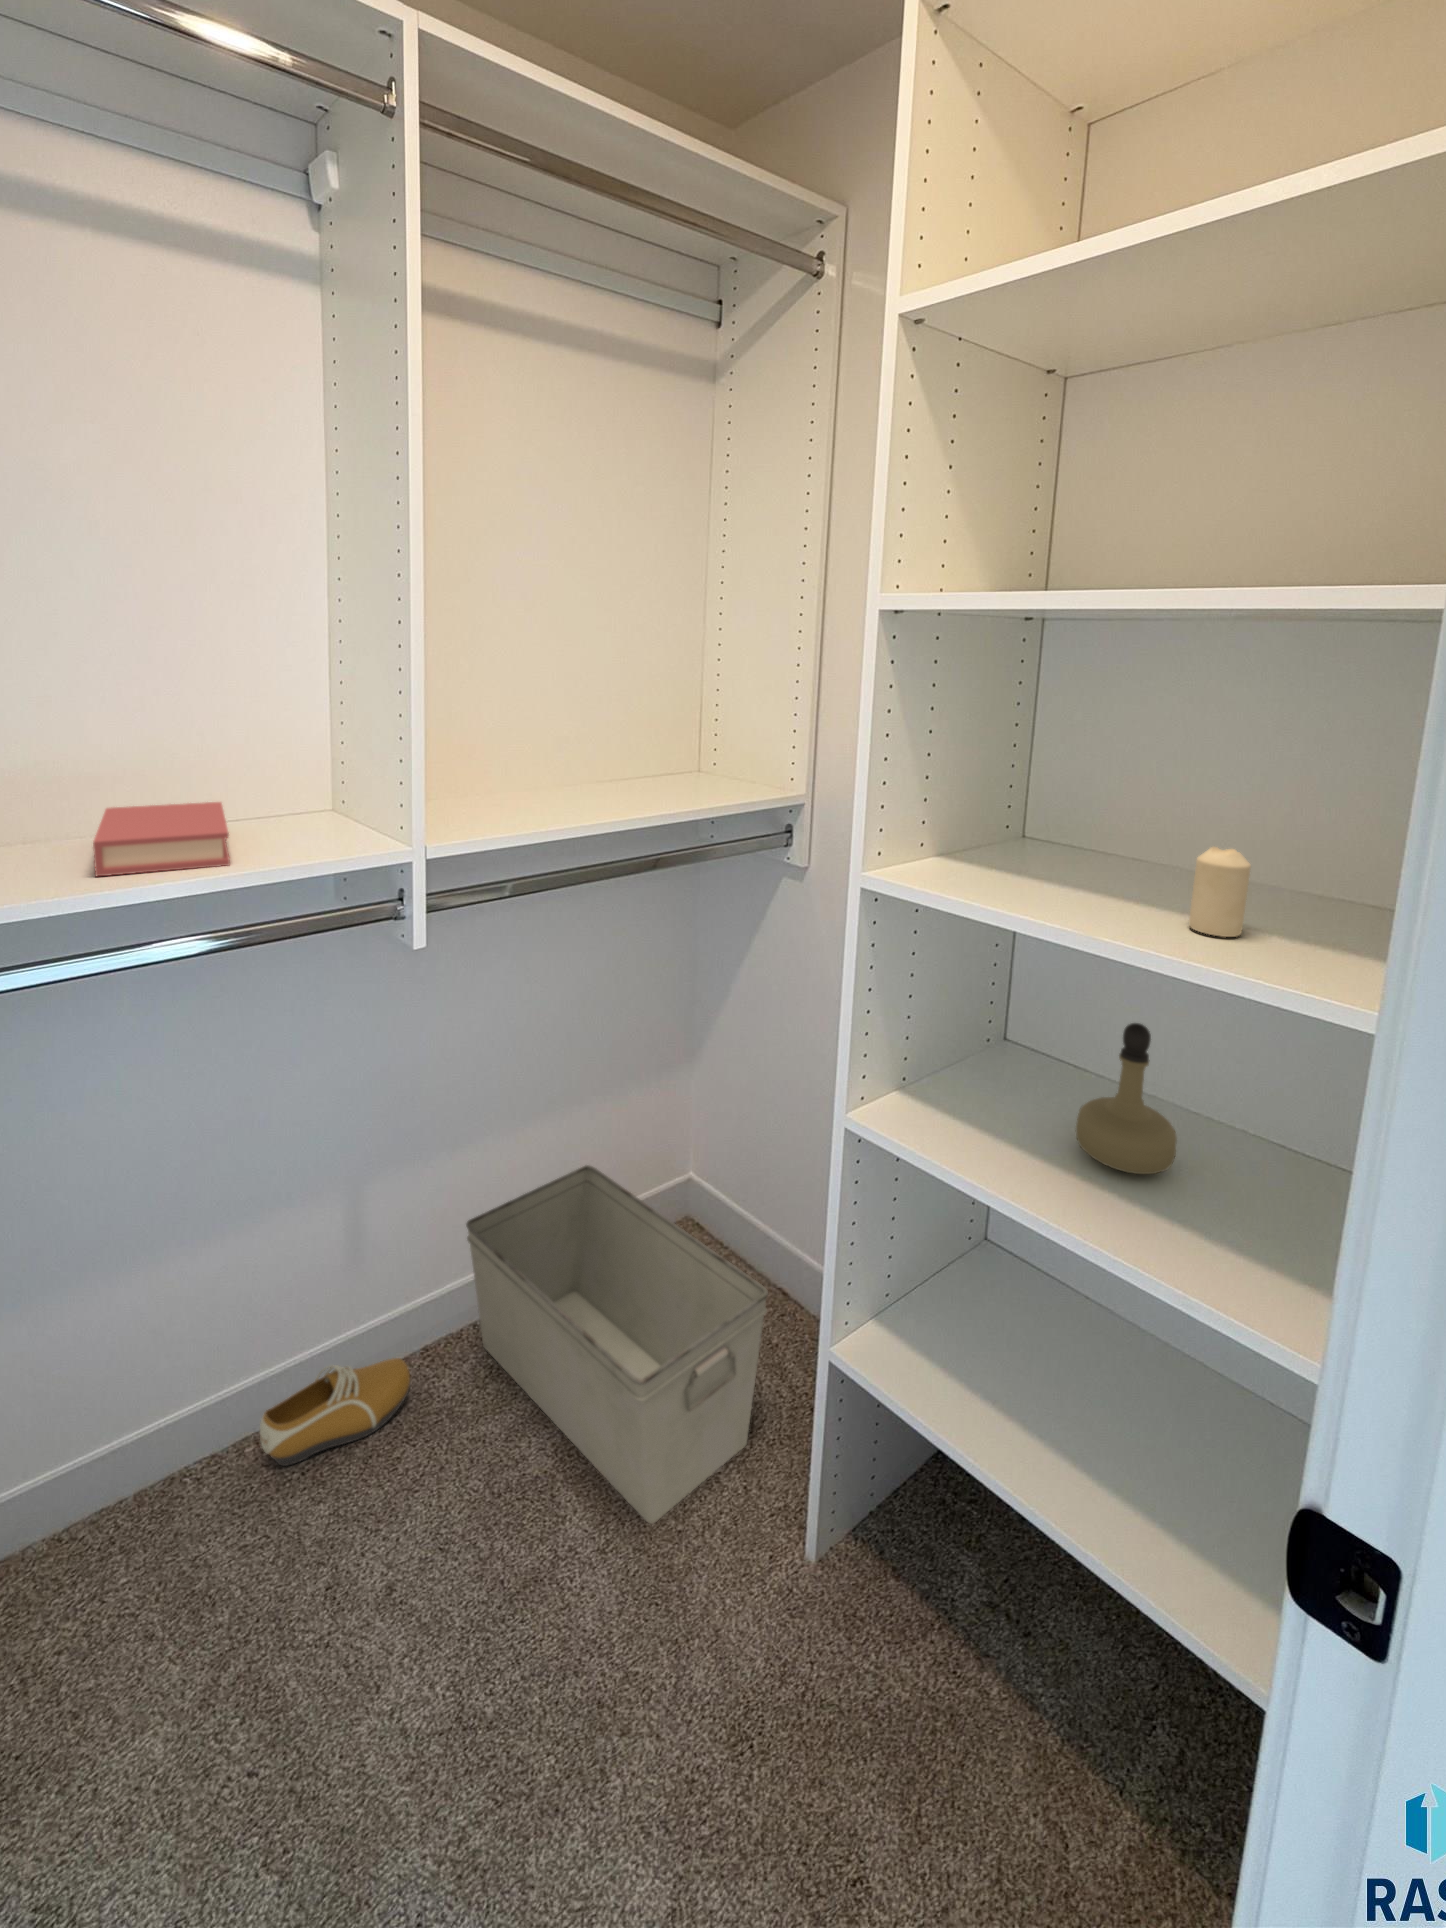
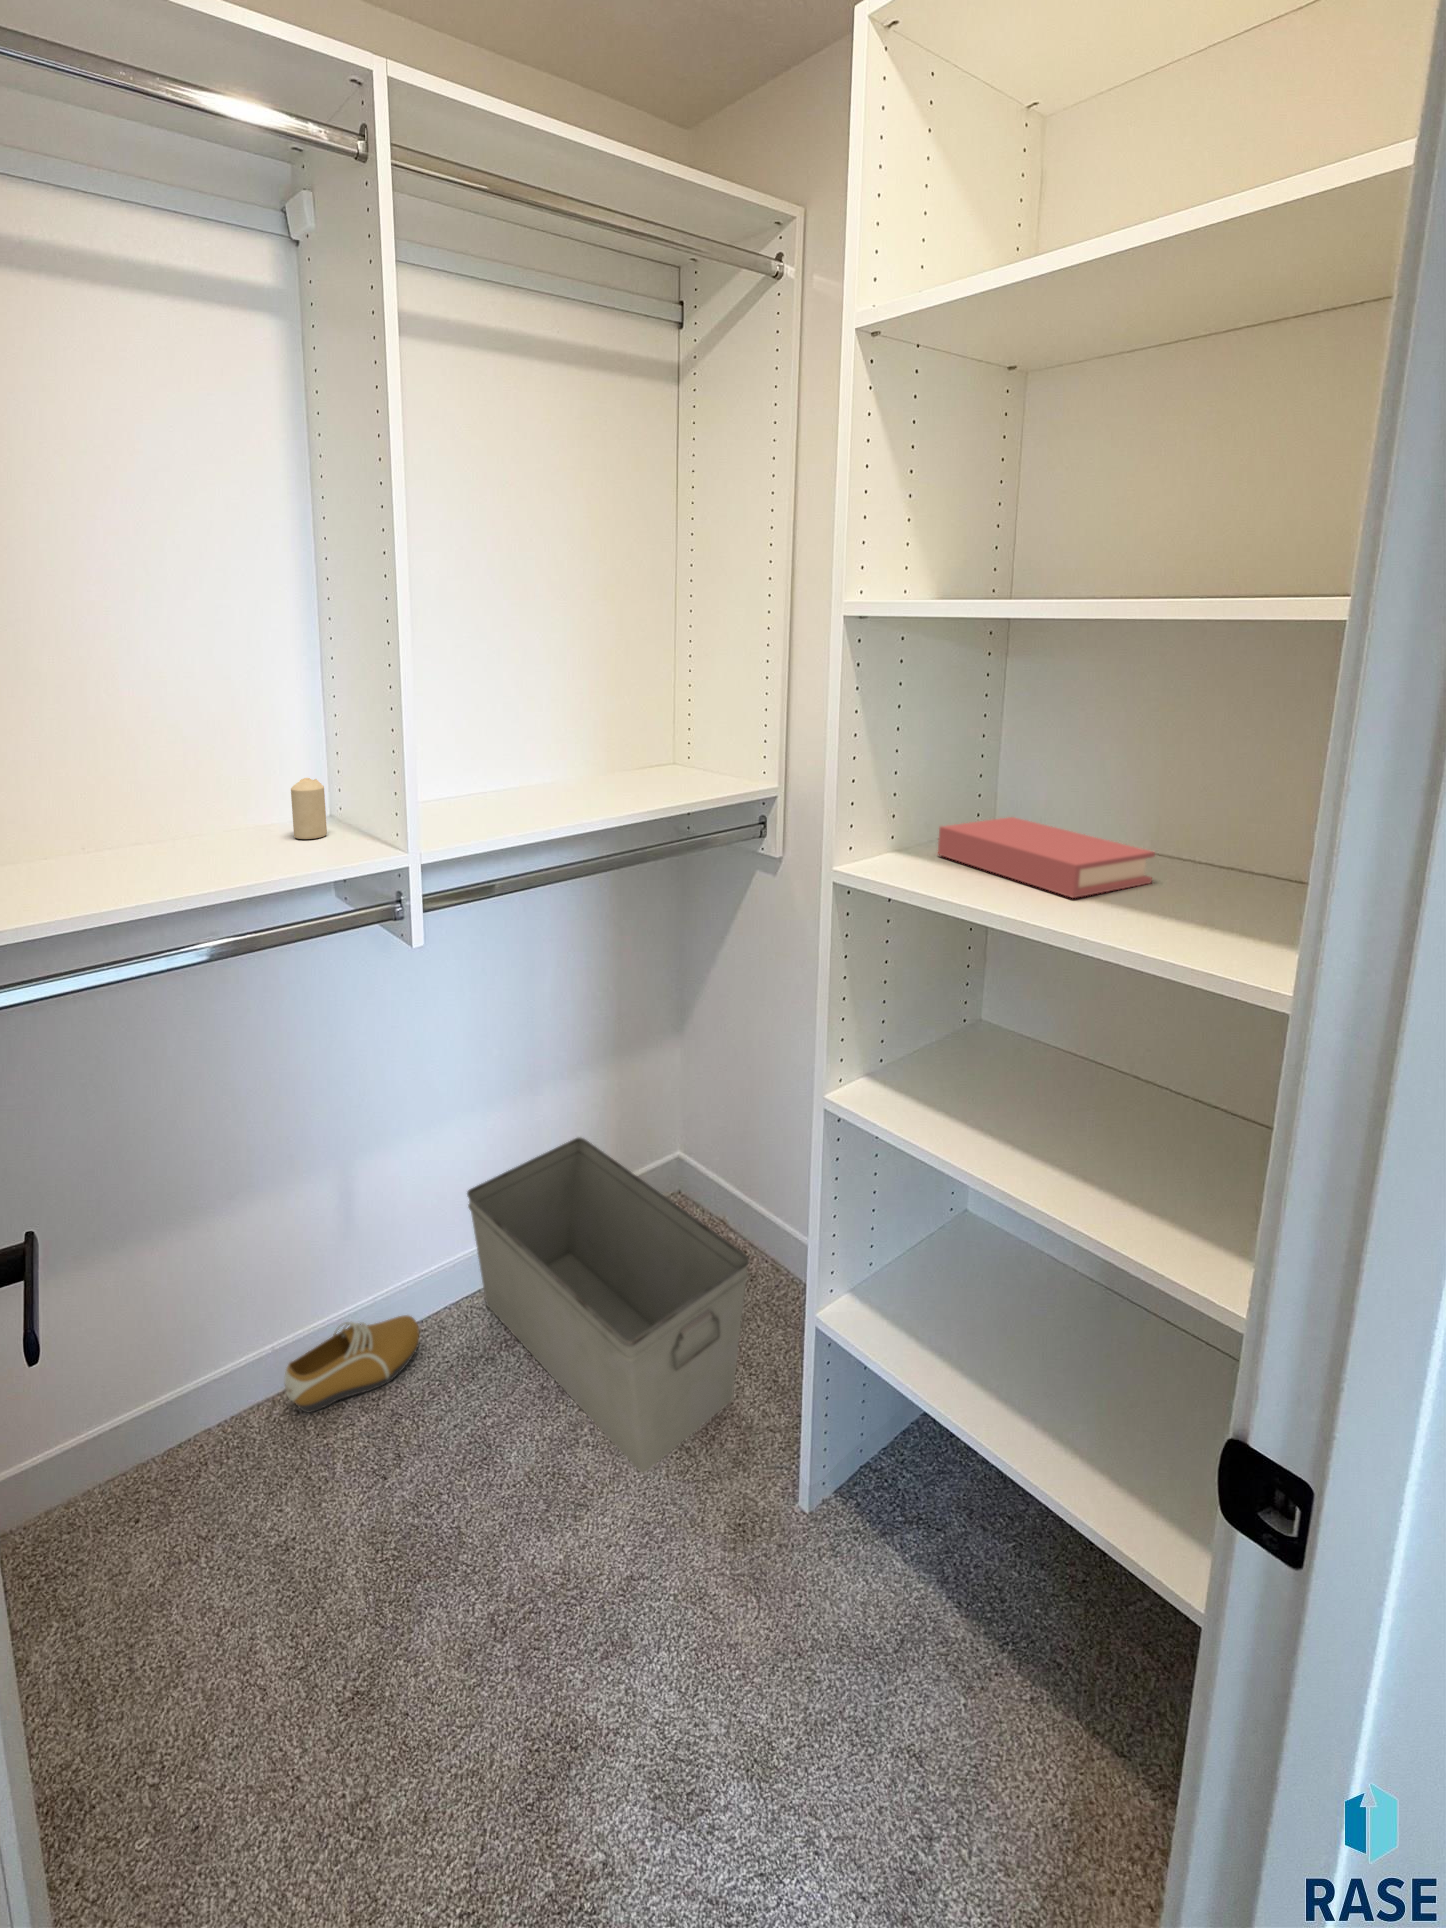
book: present [93,802,230,876] -> present [938,817,1155,898]
candle: present [1189,847,1251,937] -> present [291,778,327,839]
perfume bottle: present [1076,1023,1177,1174] -> none [1042,1012,1142,1158]

